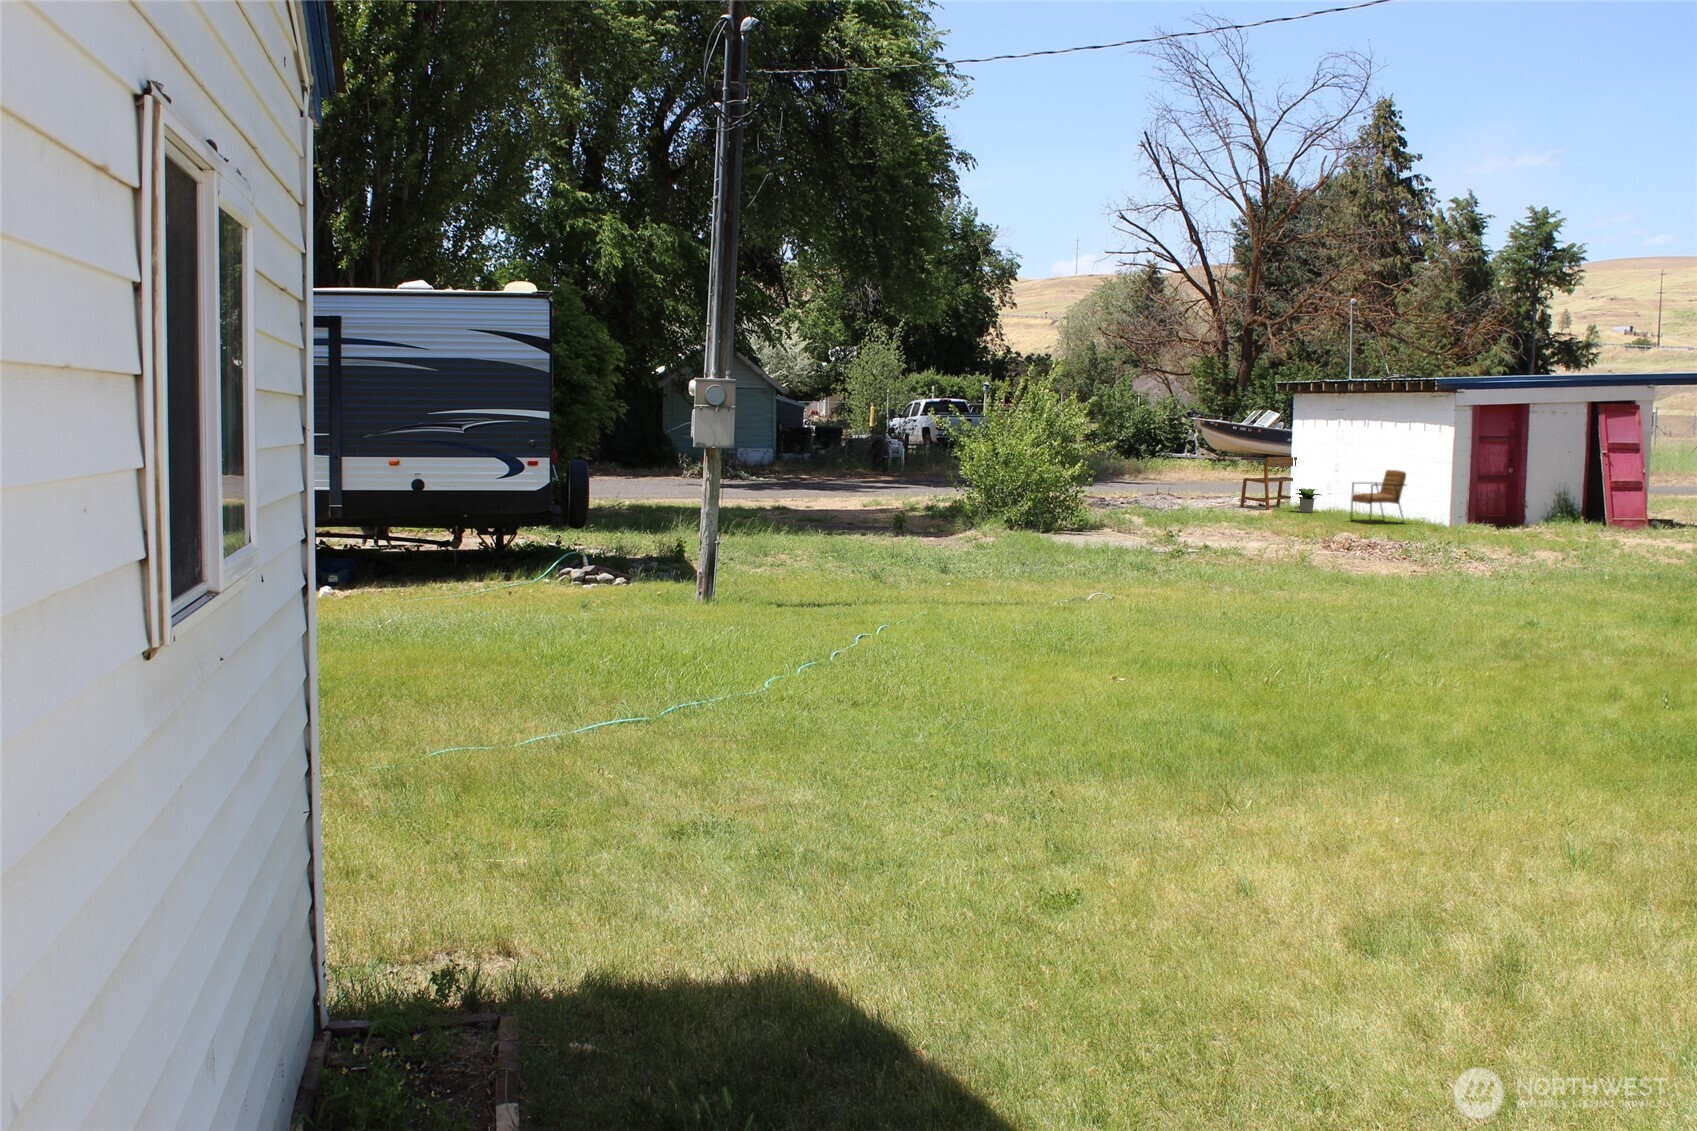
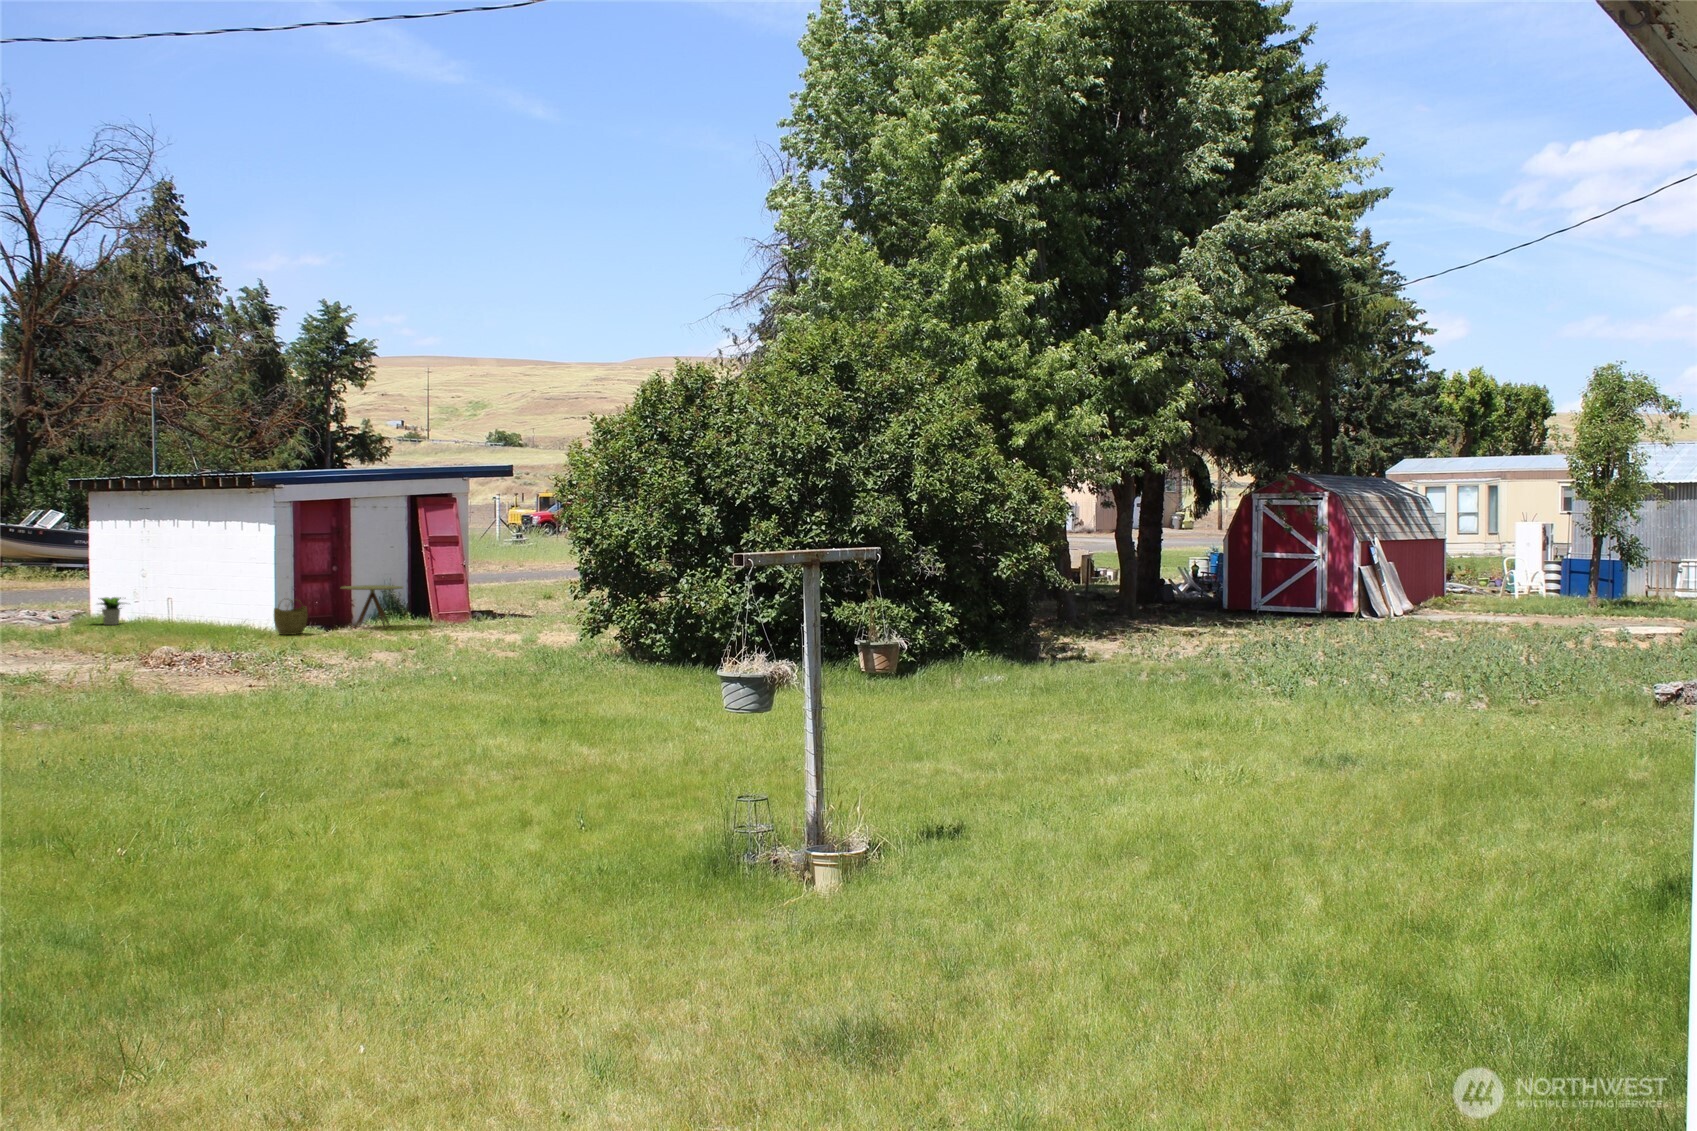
bench: present [1240,457,1301,510] -> none [26,560,105,624]
chair: present [1350,470,1406,524] -> none [166,572,230,634]
round table: none [1512,488,1577,531] -> present [341,585,403,629]
woven basket: none [1445,496,1477,531] -> present [274,600,308,635]

